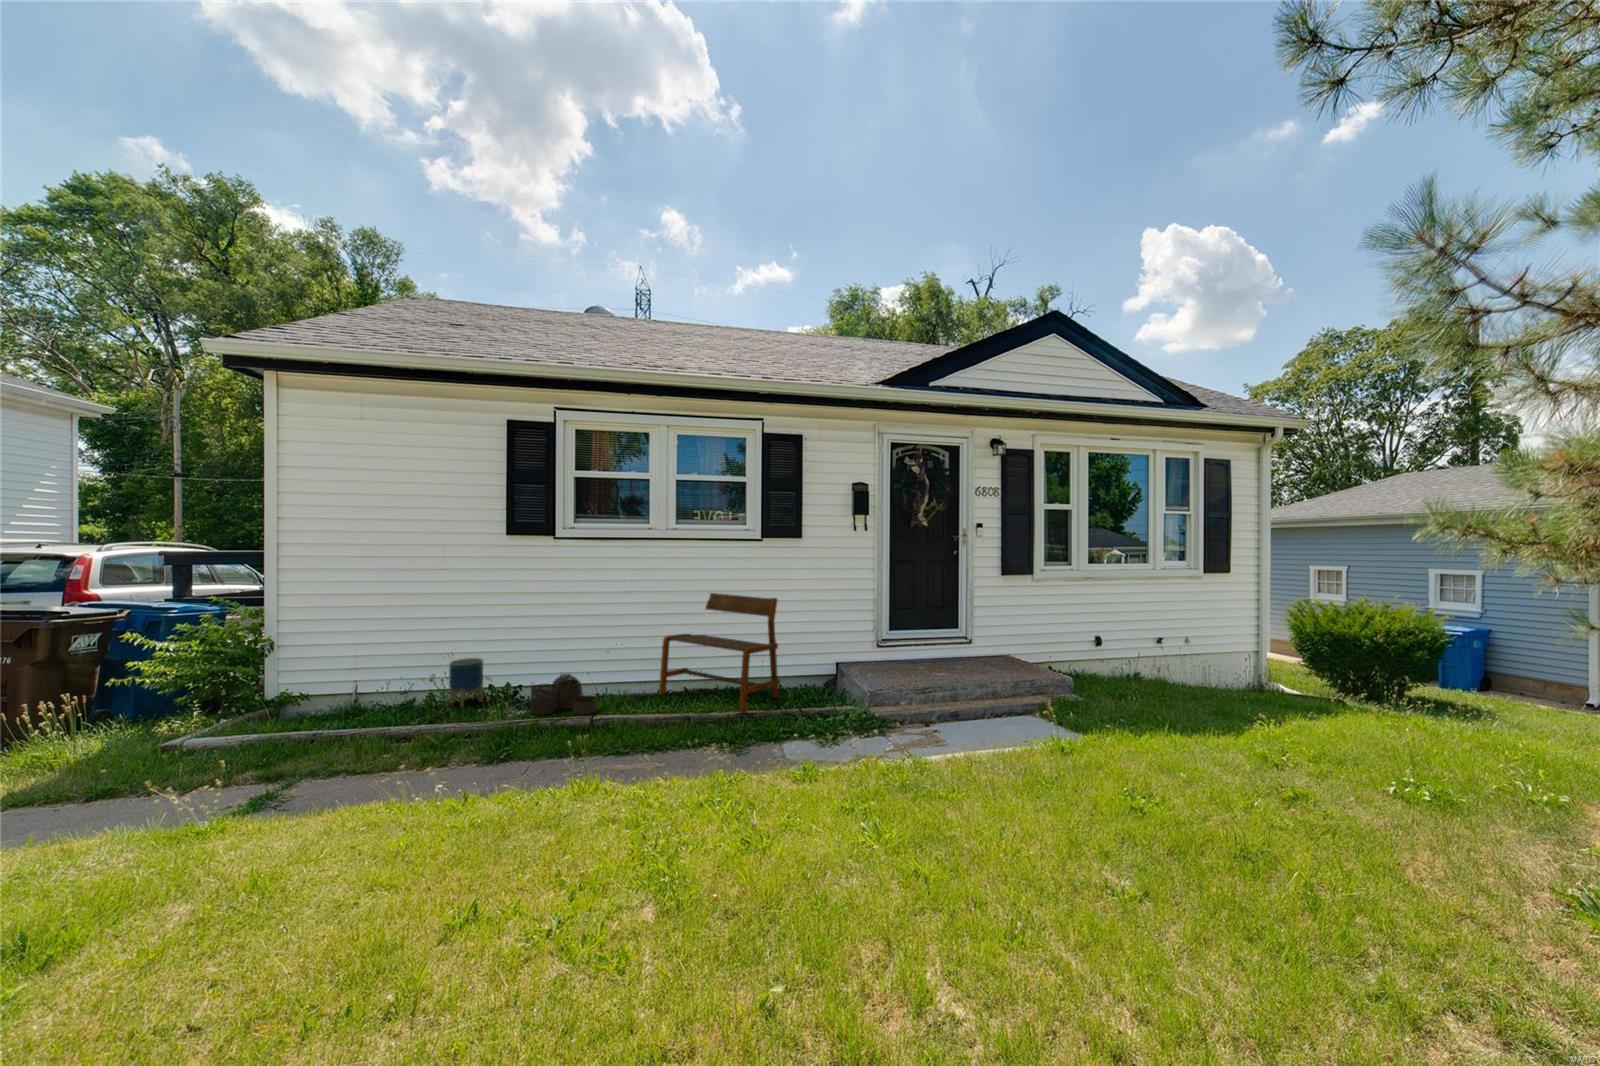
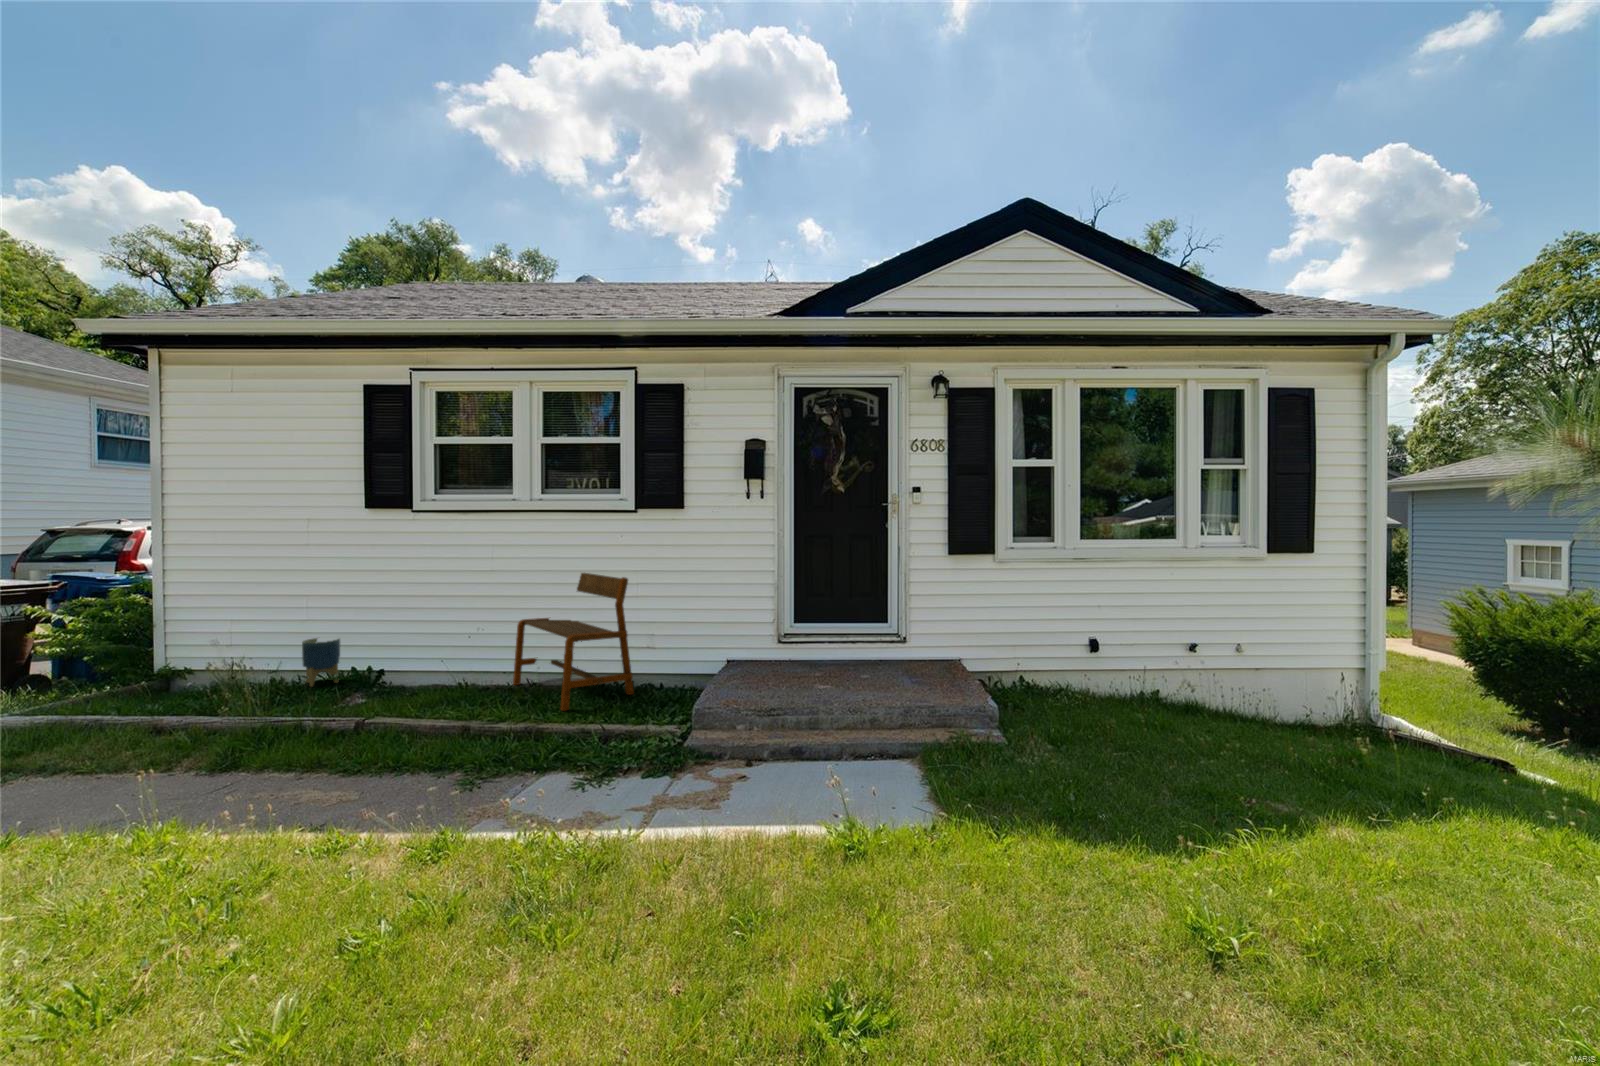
woven basket: present [531,674,597,715] -> none [358,655,434,701]

